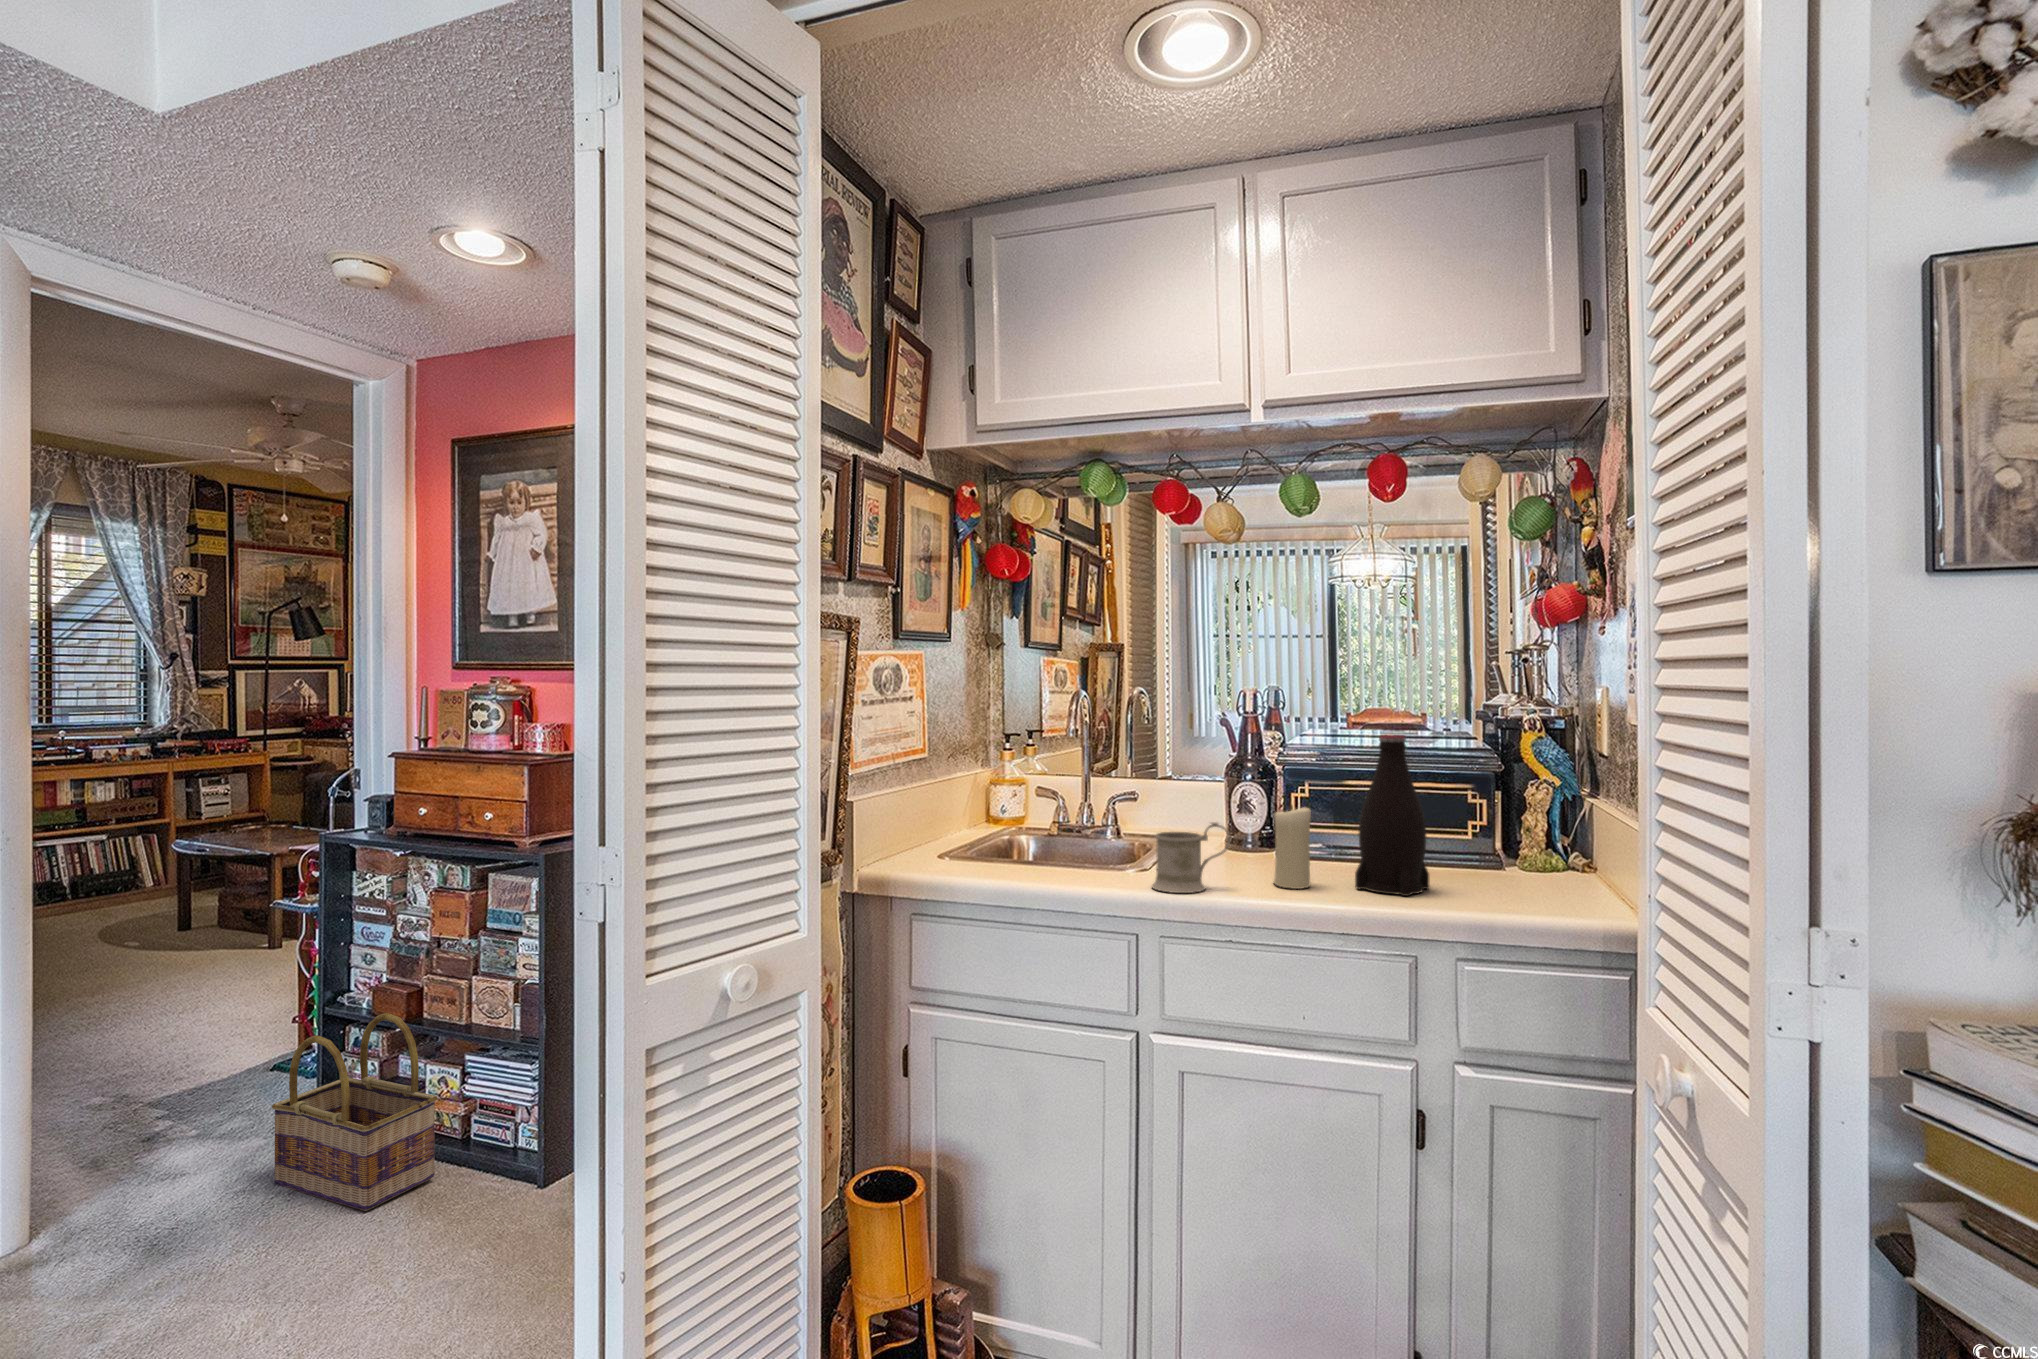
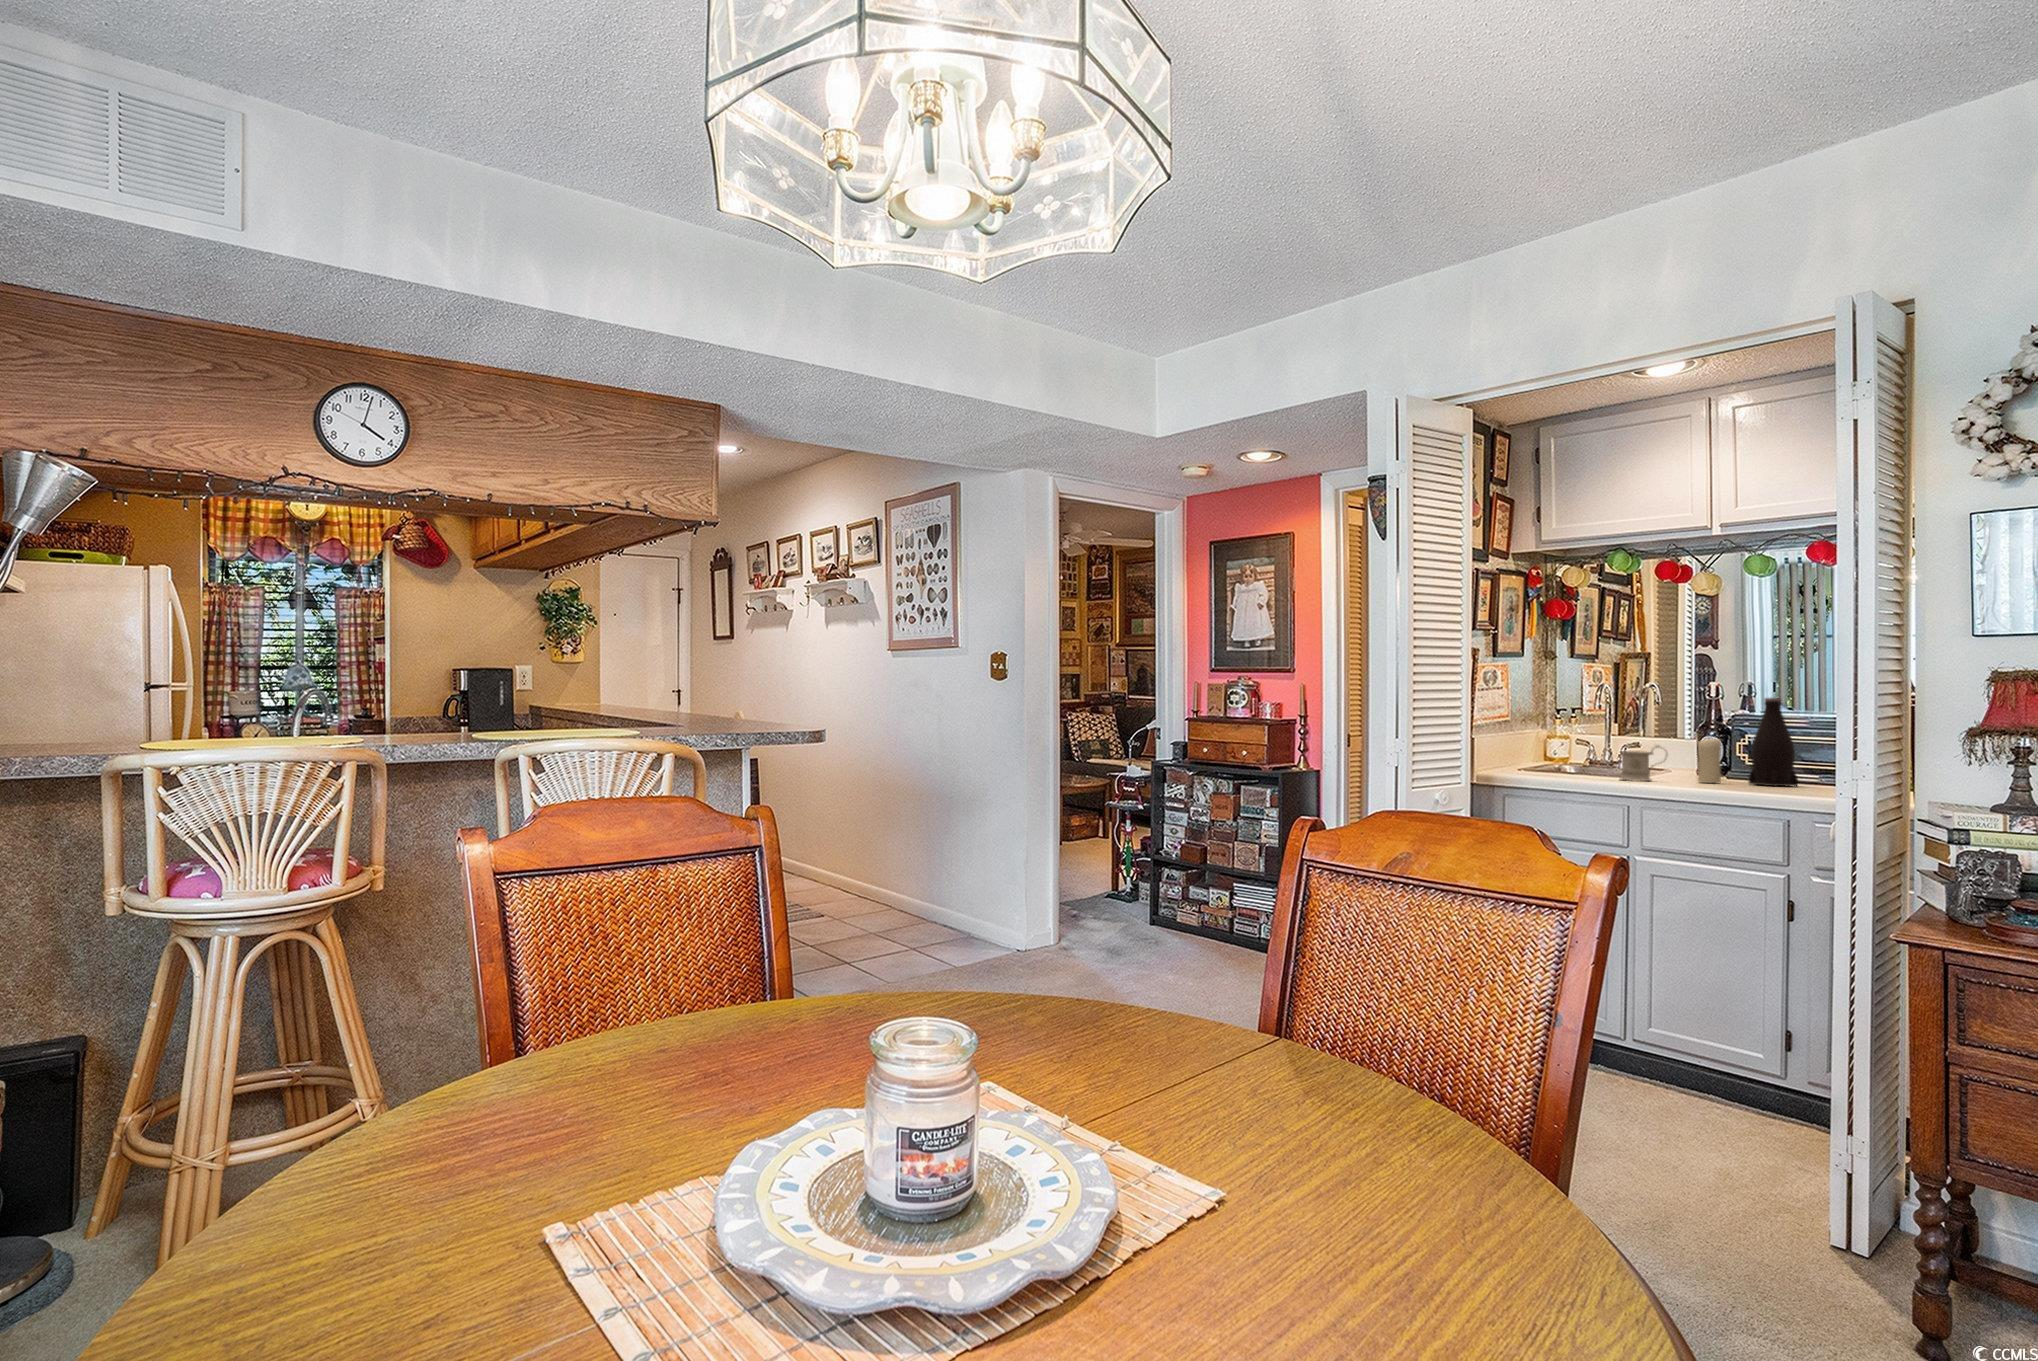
basket: present [272,1013,437,1211] -> none [1138,857,1217,950]

